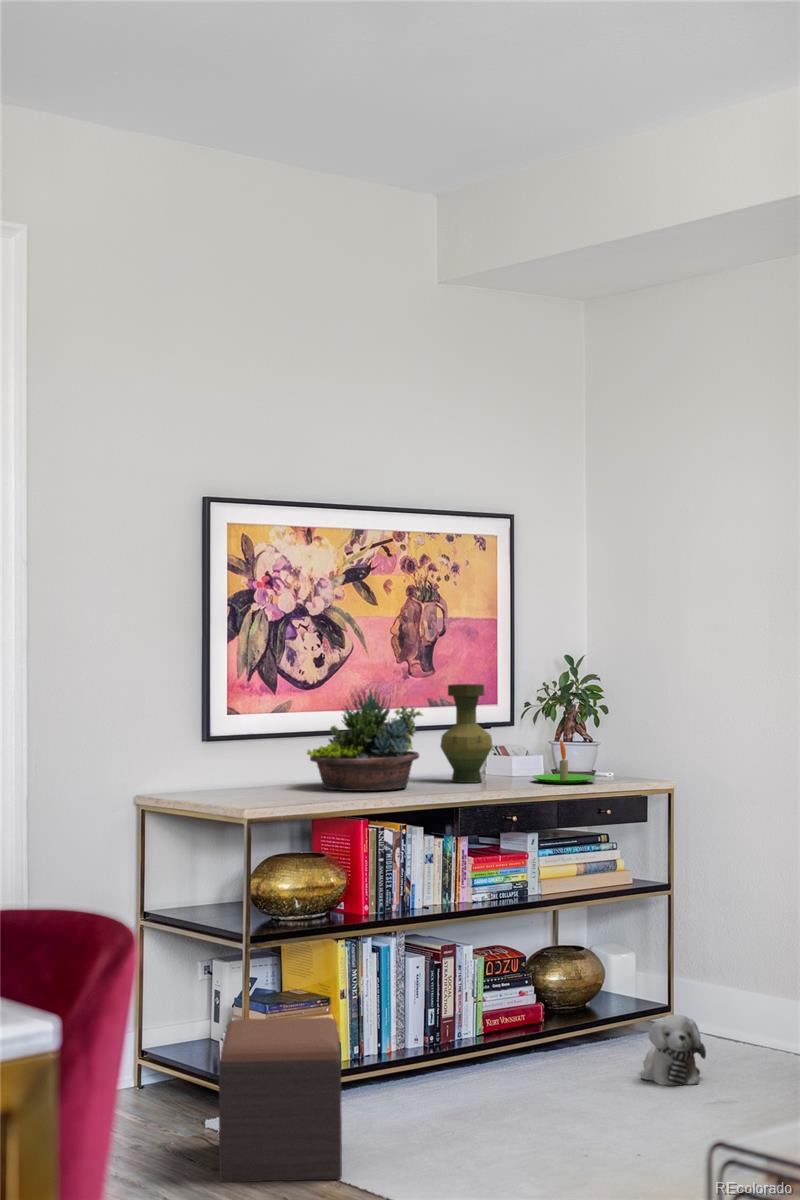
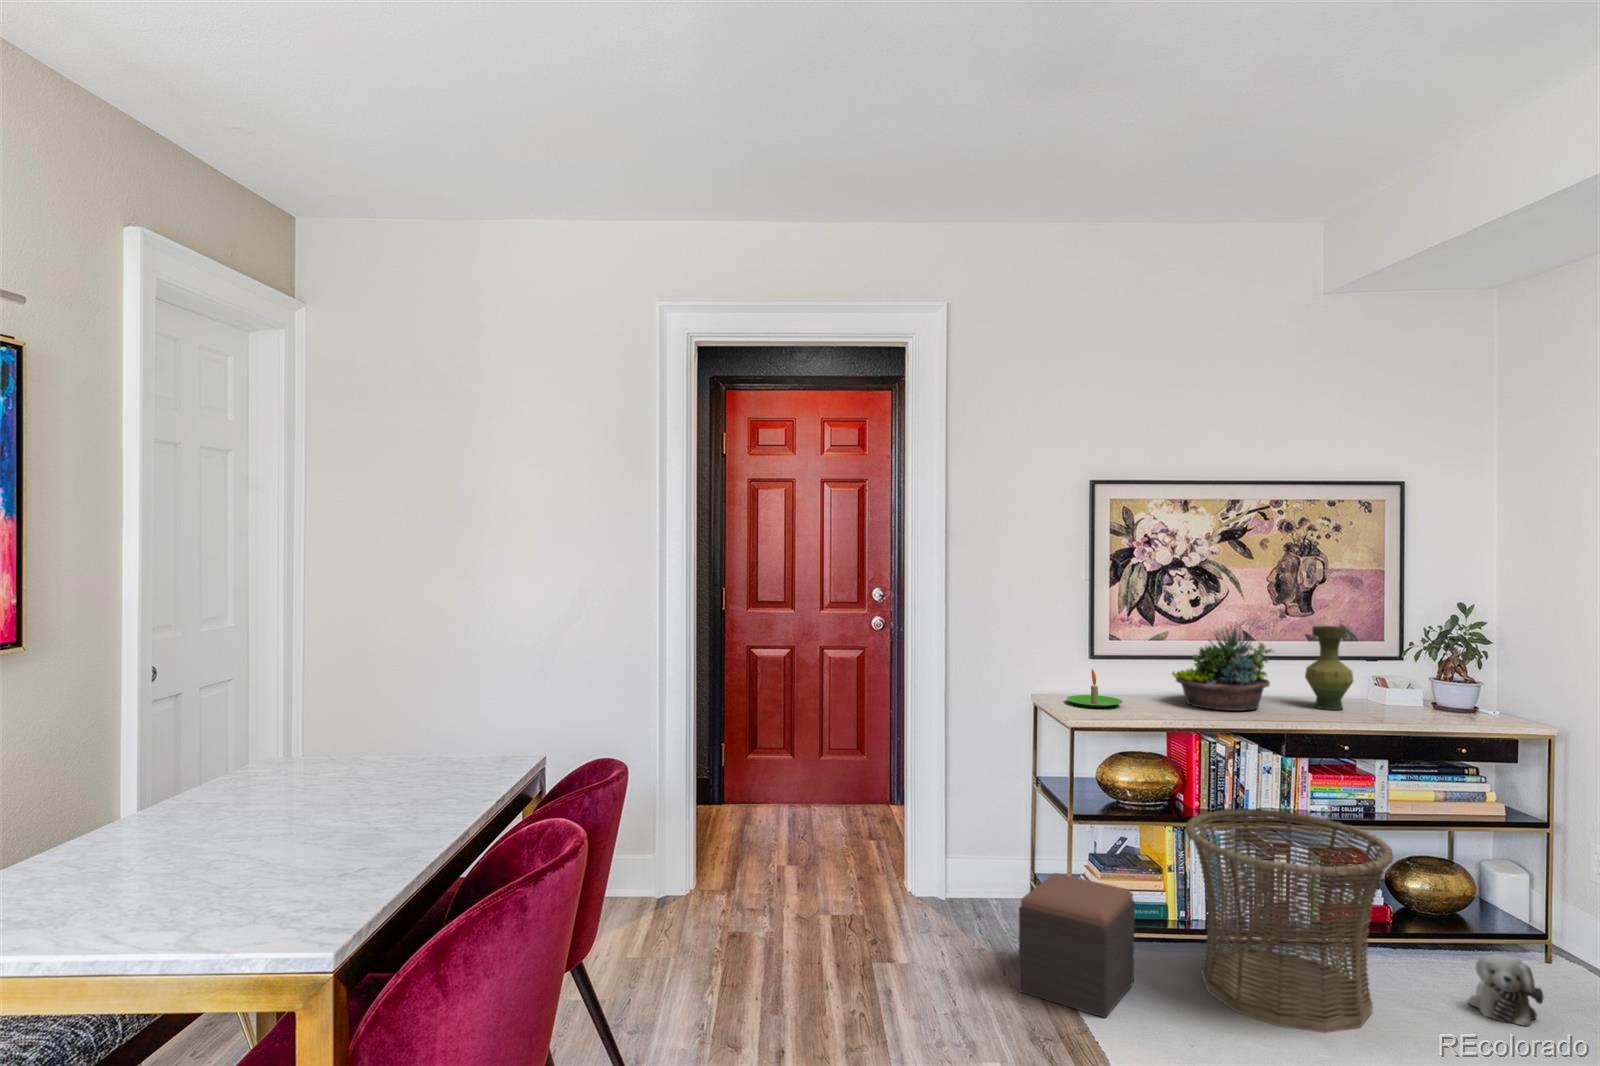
candle: present [532,740,596,784] -> present [1067,669,1123,707]
basket: none [375,900,598,1141] -> present [1185,809,1393,1033]

